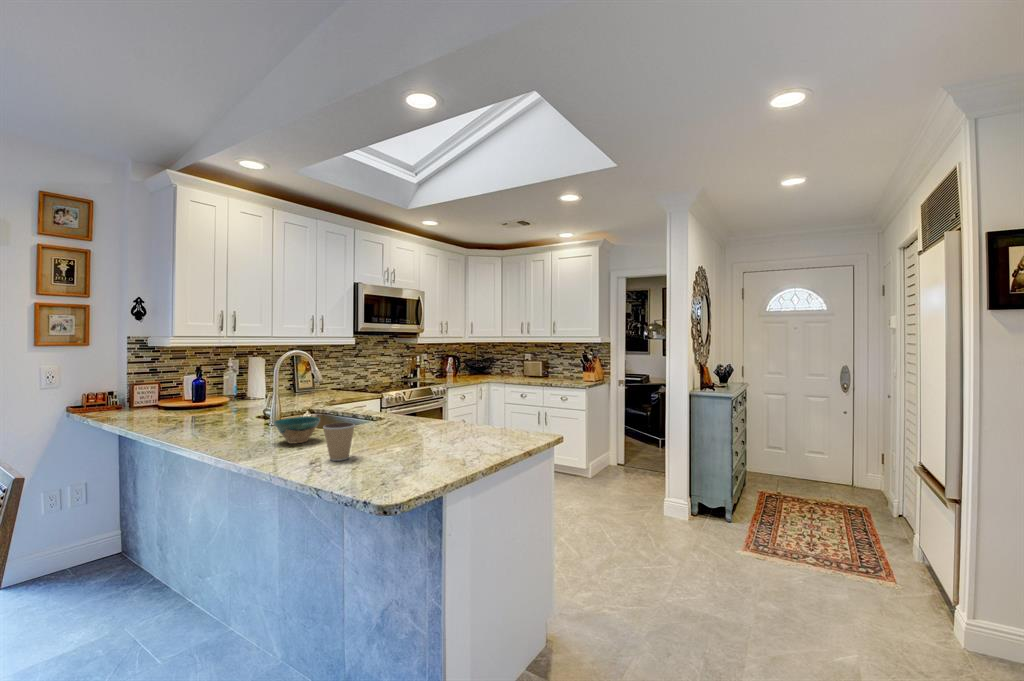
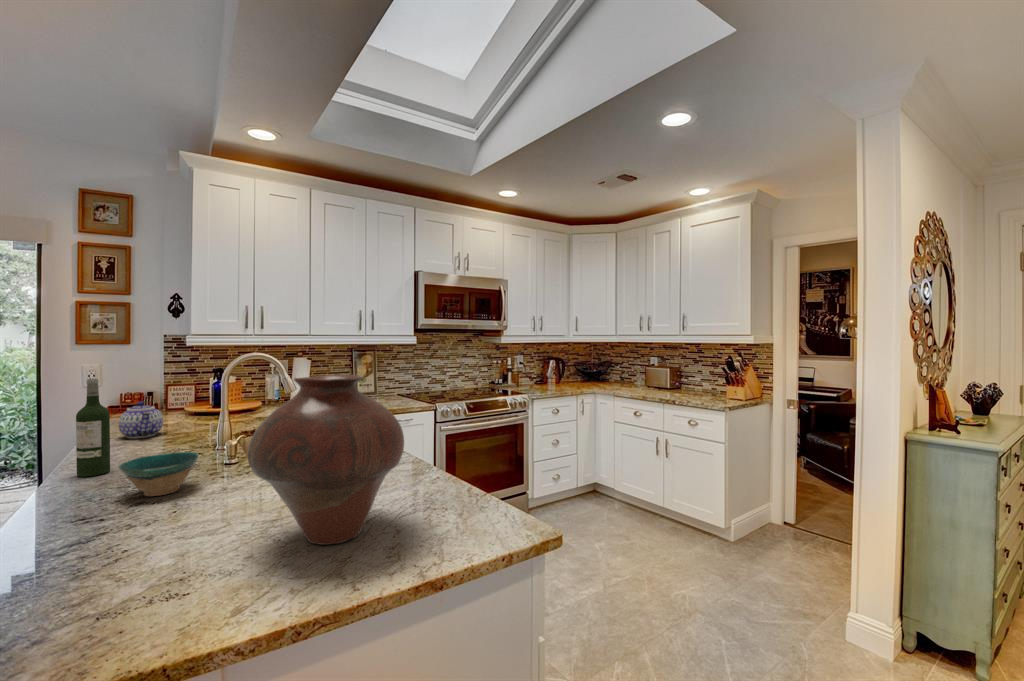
vase: none [412,358,490,446] -> present [248,375,404,545]
wine bottle: none [199,369,221,442] -> present [76,379,110,477]
teapot: none [153,393,189,424] -> present [118,401,163,438]
coffee cup: present [323,423,355,461] -> none [69,484,140,558]

